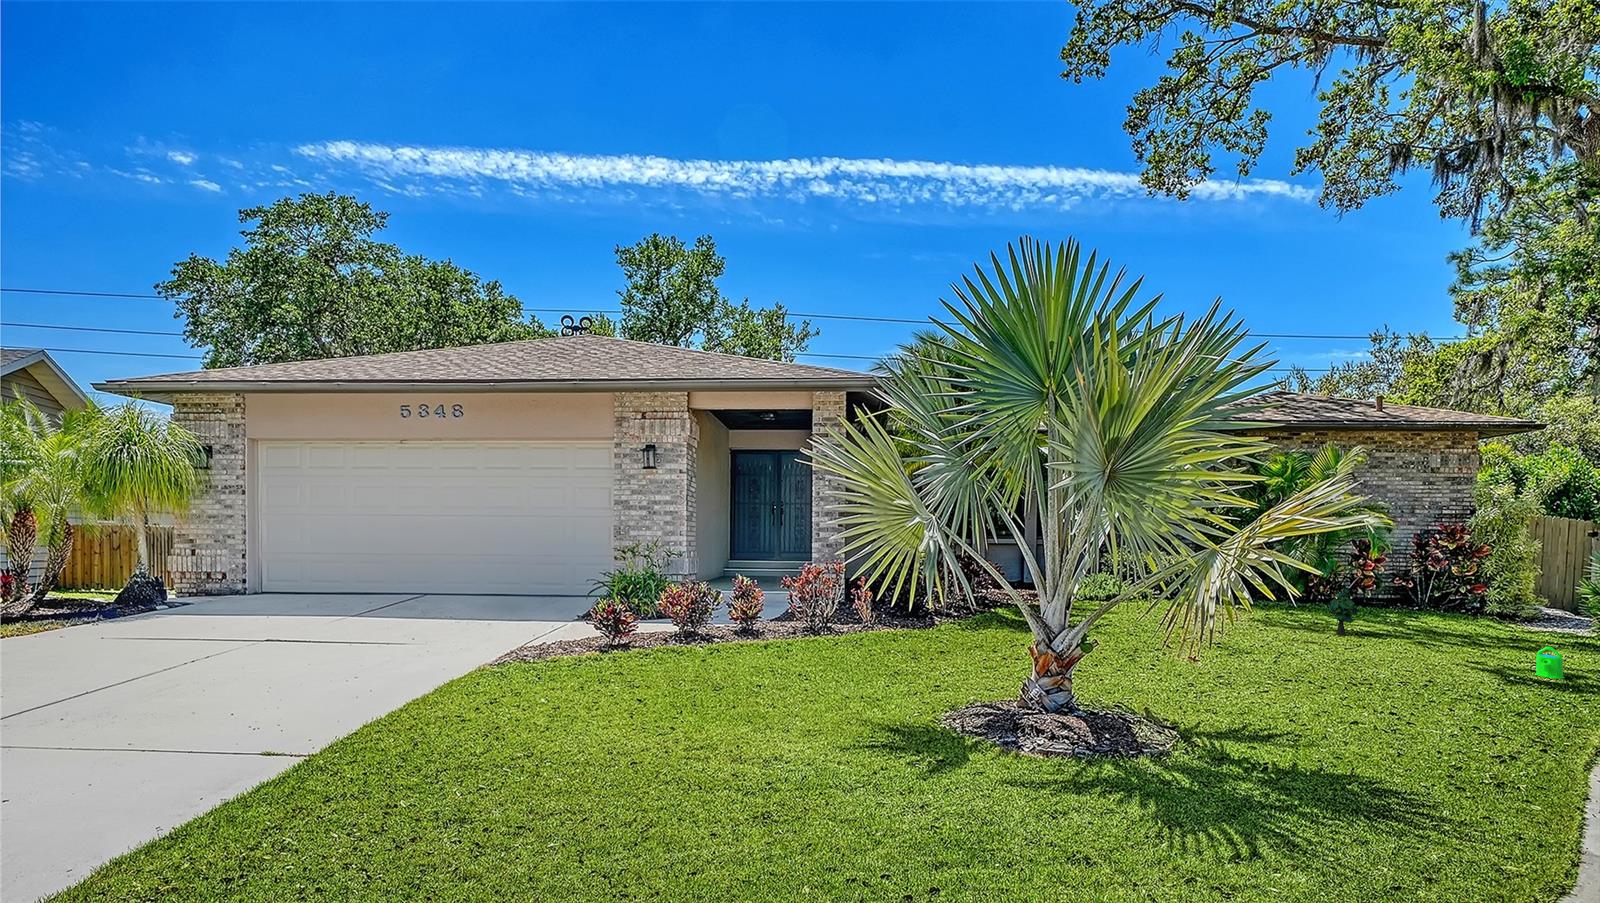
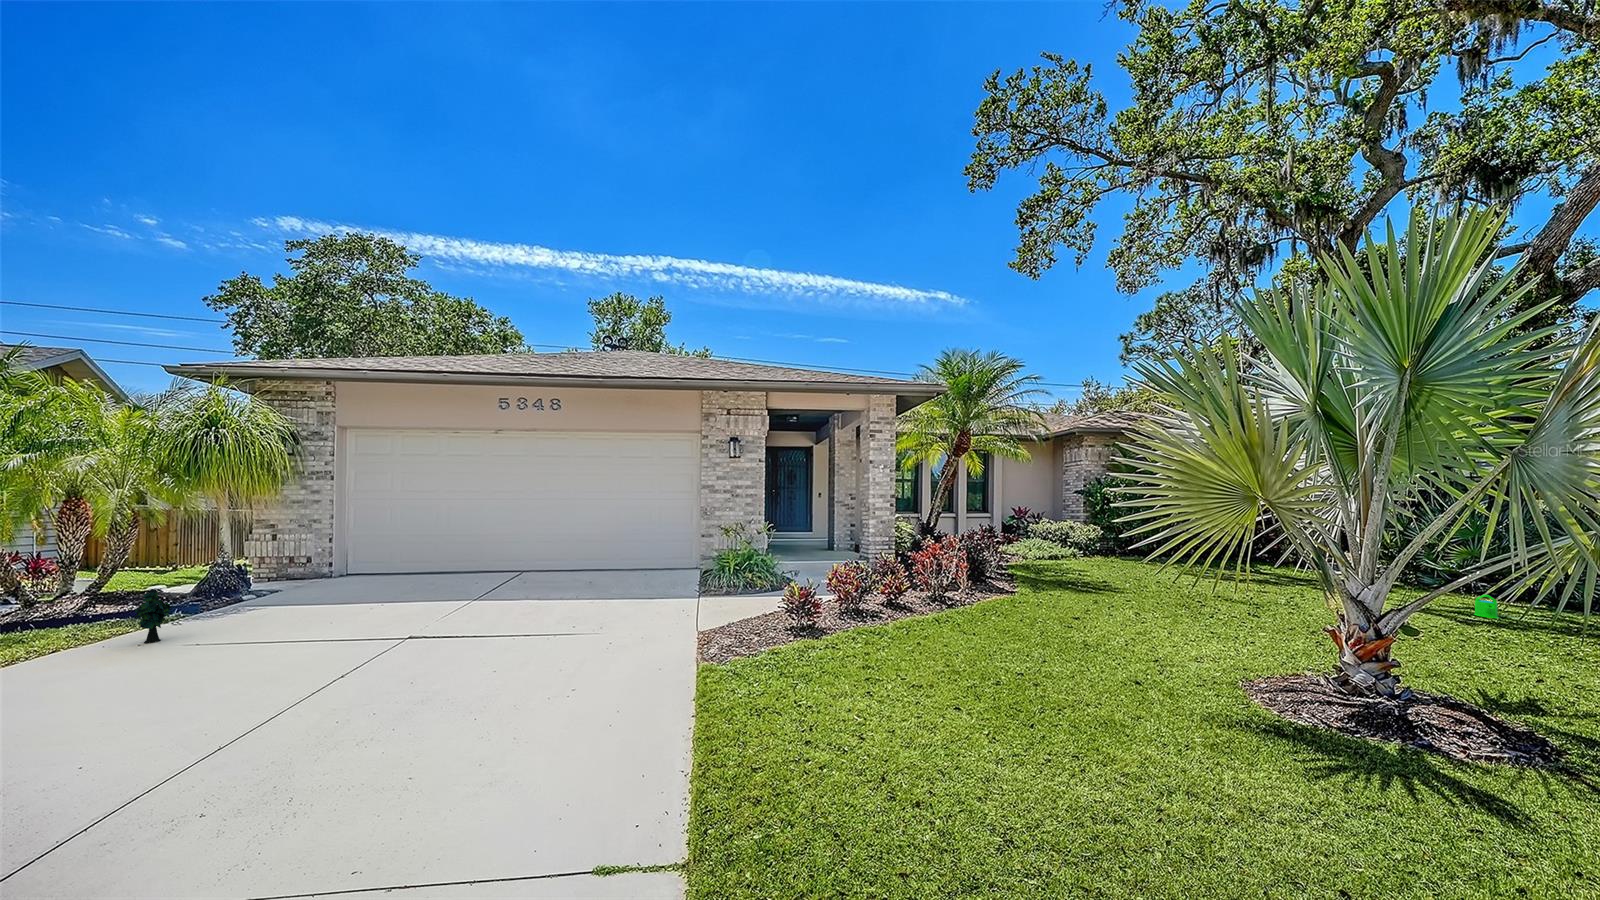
decorative plant: present [1327,589,1359,636] -> present [135,589,172,643]

